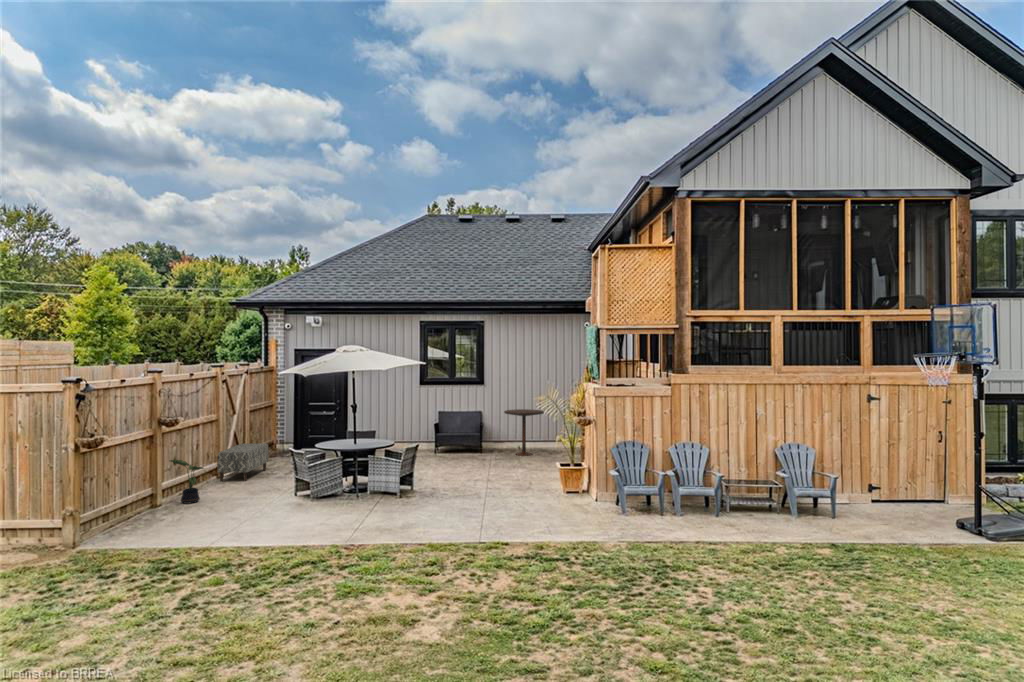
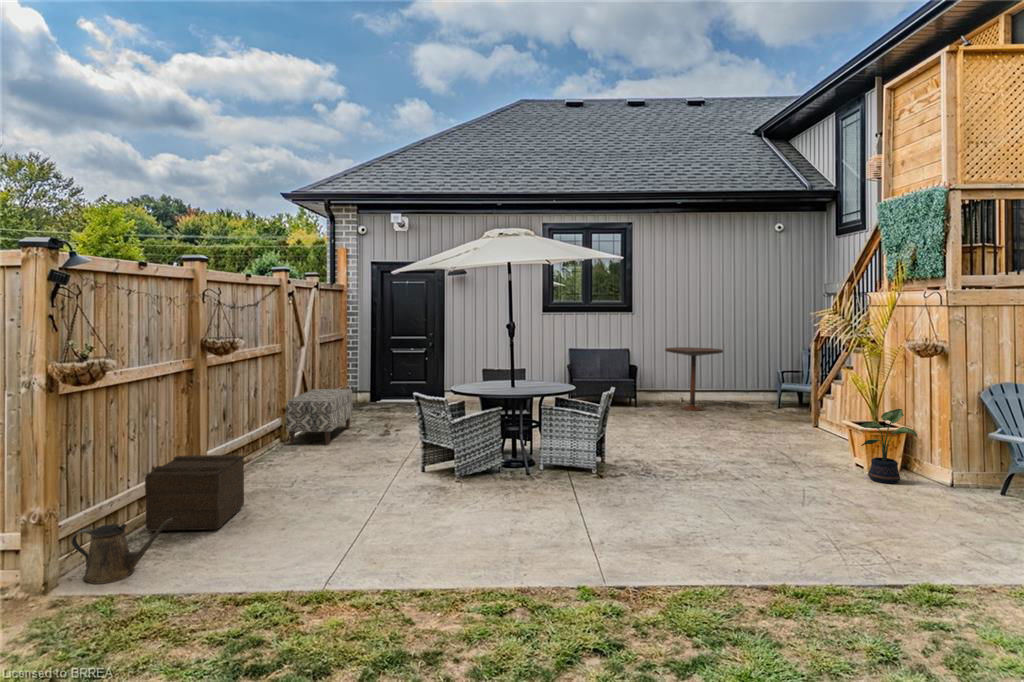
potted plant: present [170,460,204,504] -> present [861,409,917,483]
wooden crate: none [123,484,180,525] -> present [145,455,244,531]
watering can: none [86,513,138,545] -> present [71,518,174,584]

